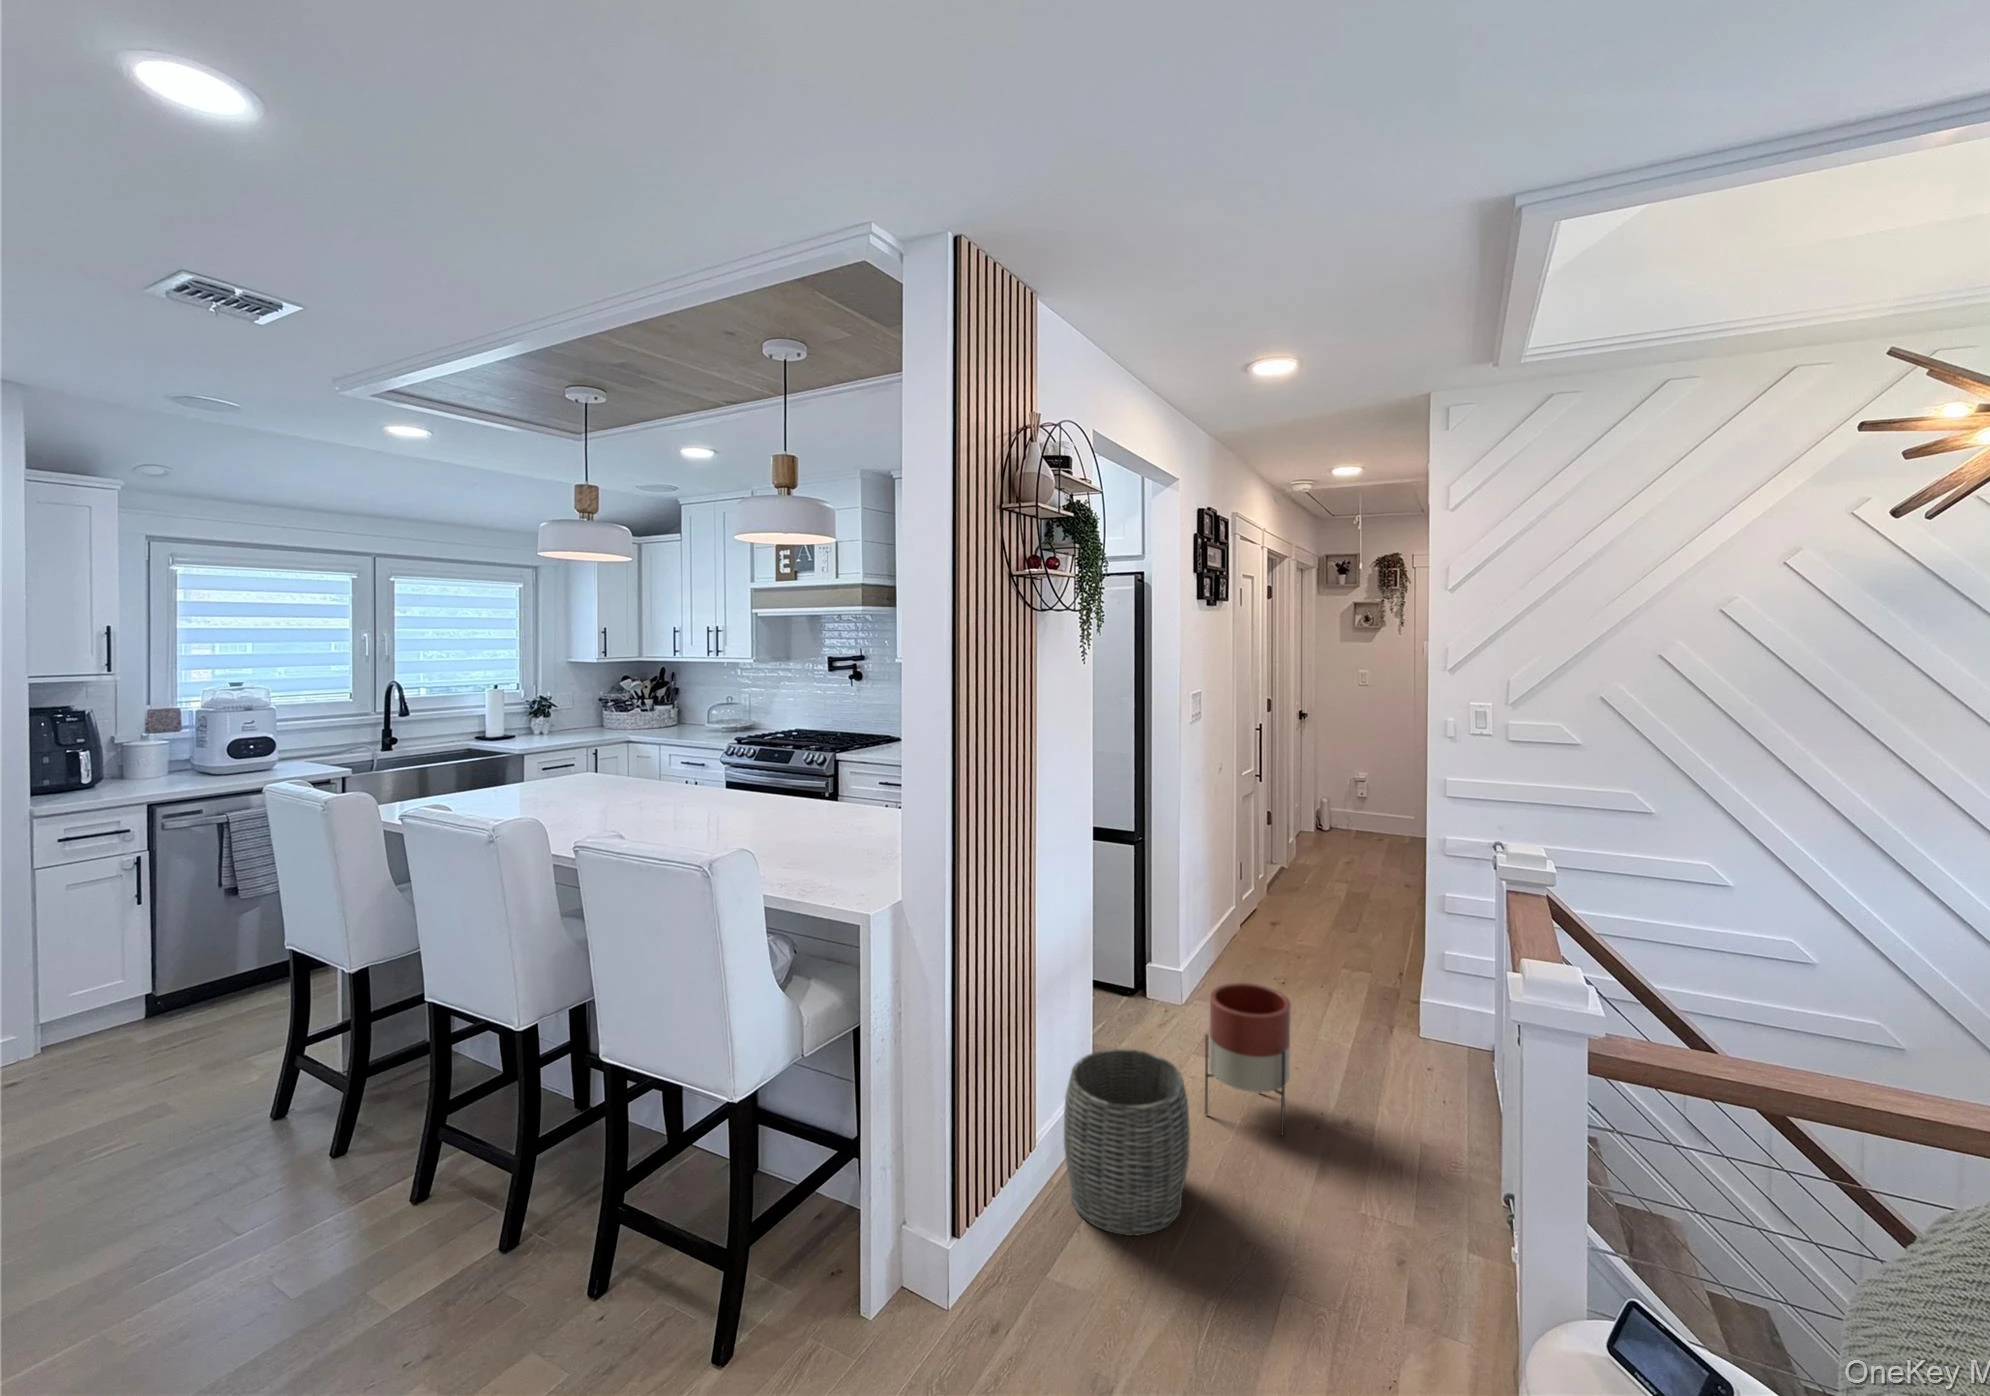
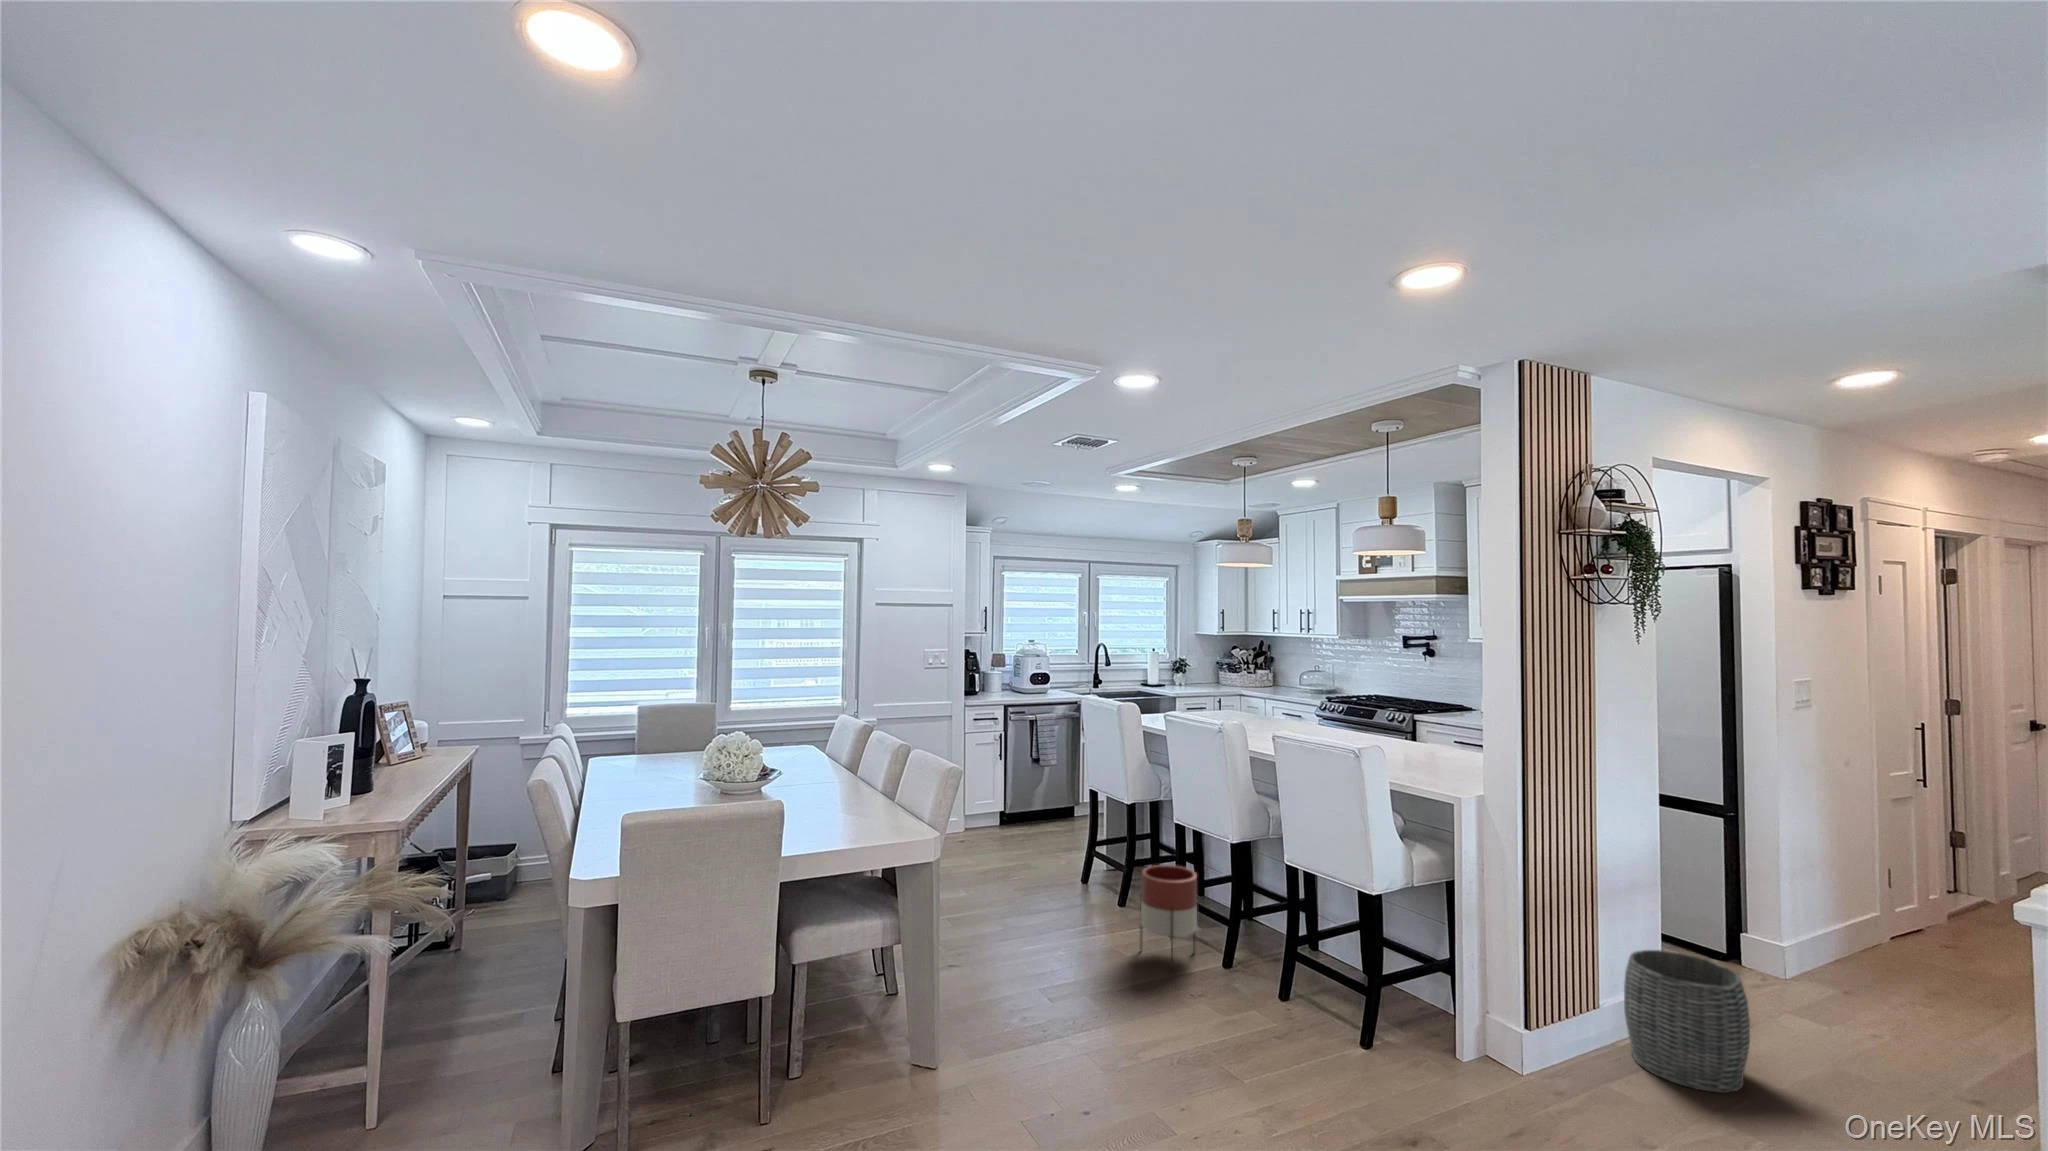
planter: present [1205,983,1291,1135] -> present [1140,865,1197,969]

